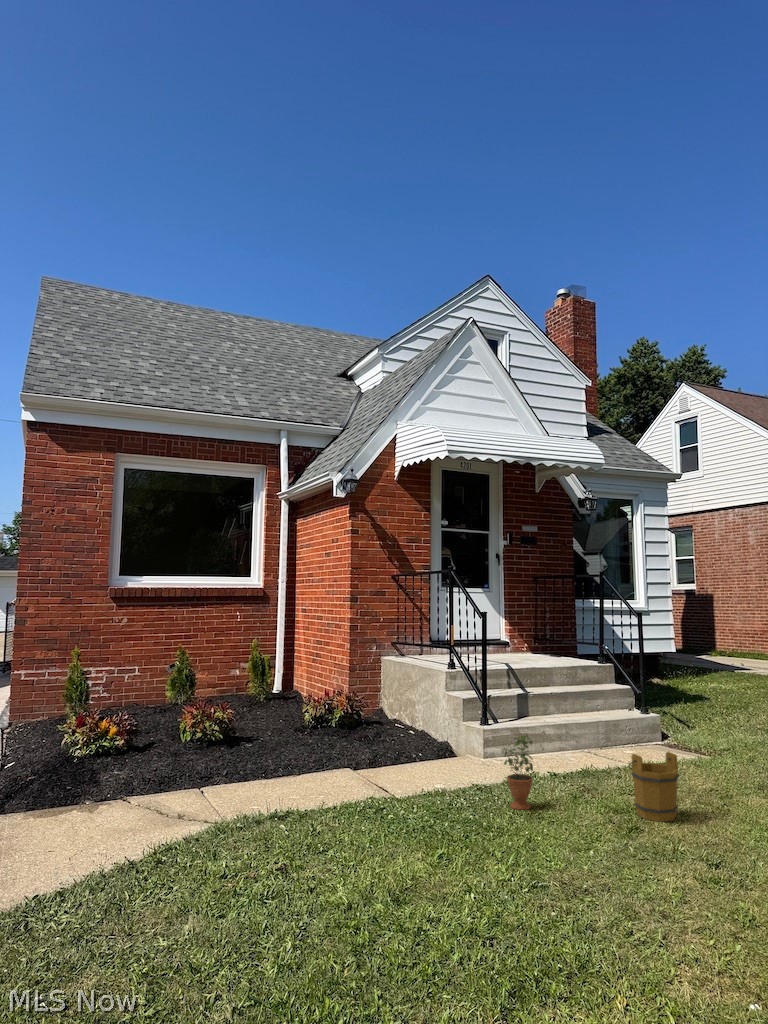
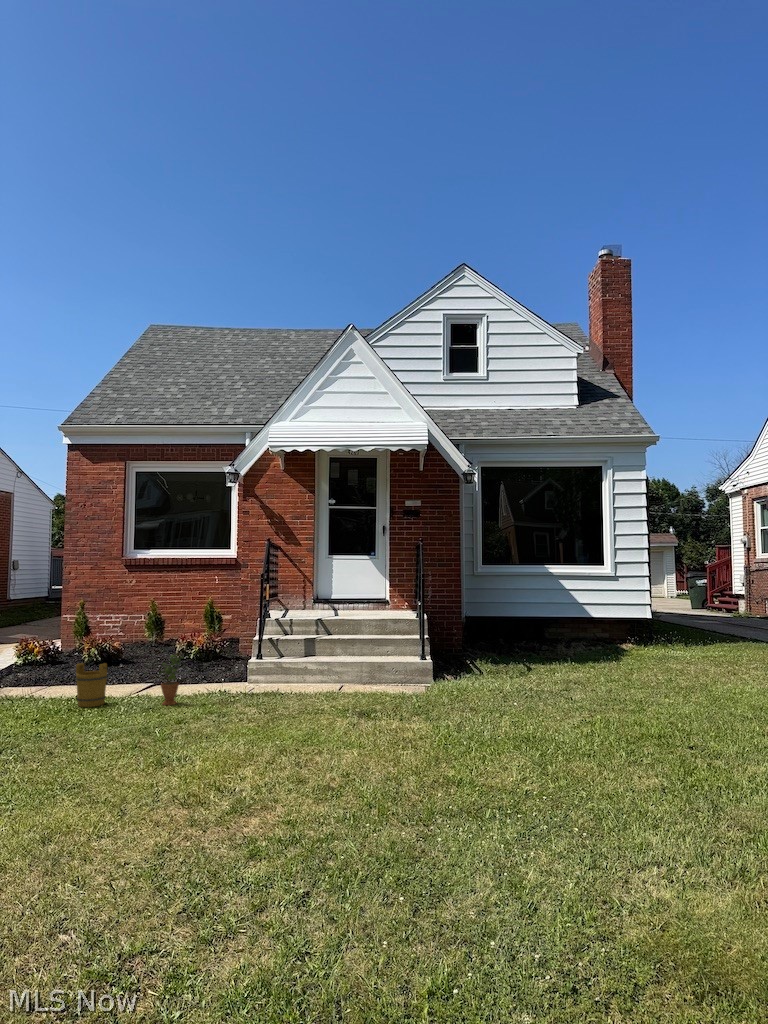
bucket: present [629,752,679,822] -> present [76,663,108,707]

